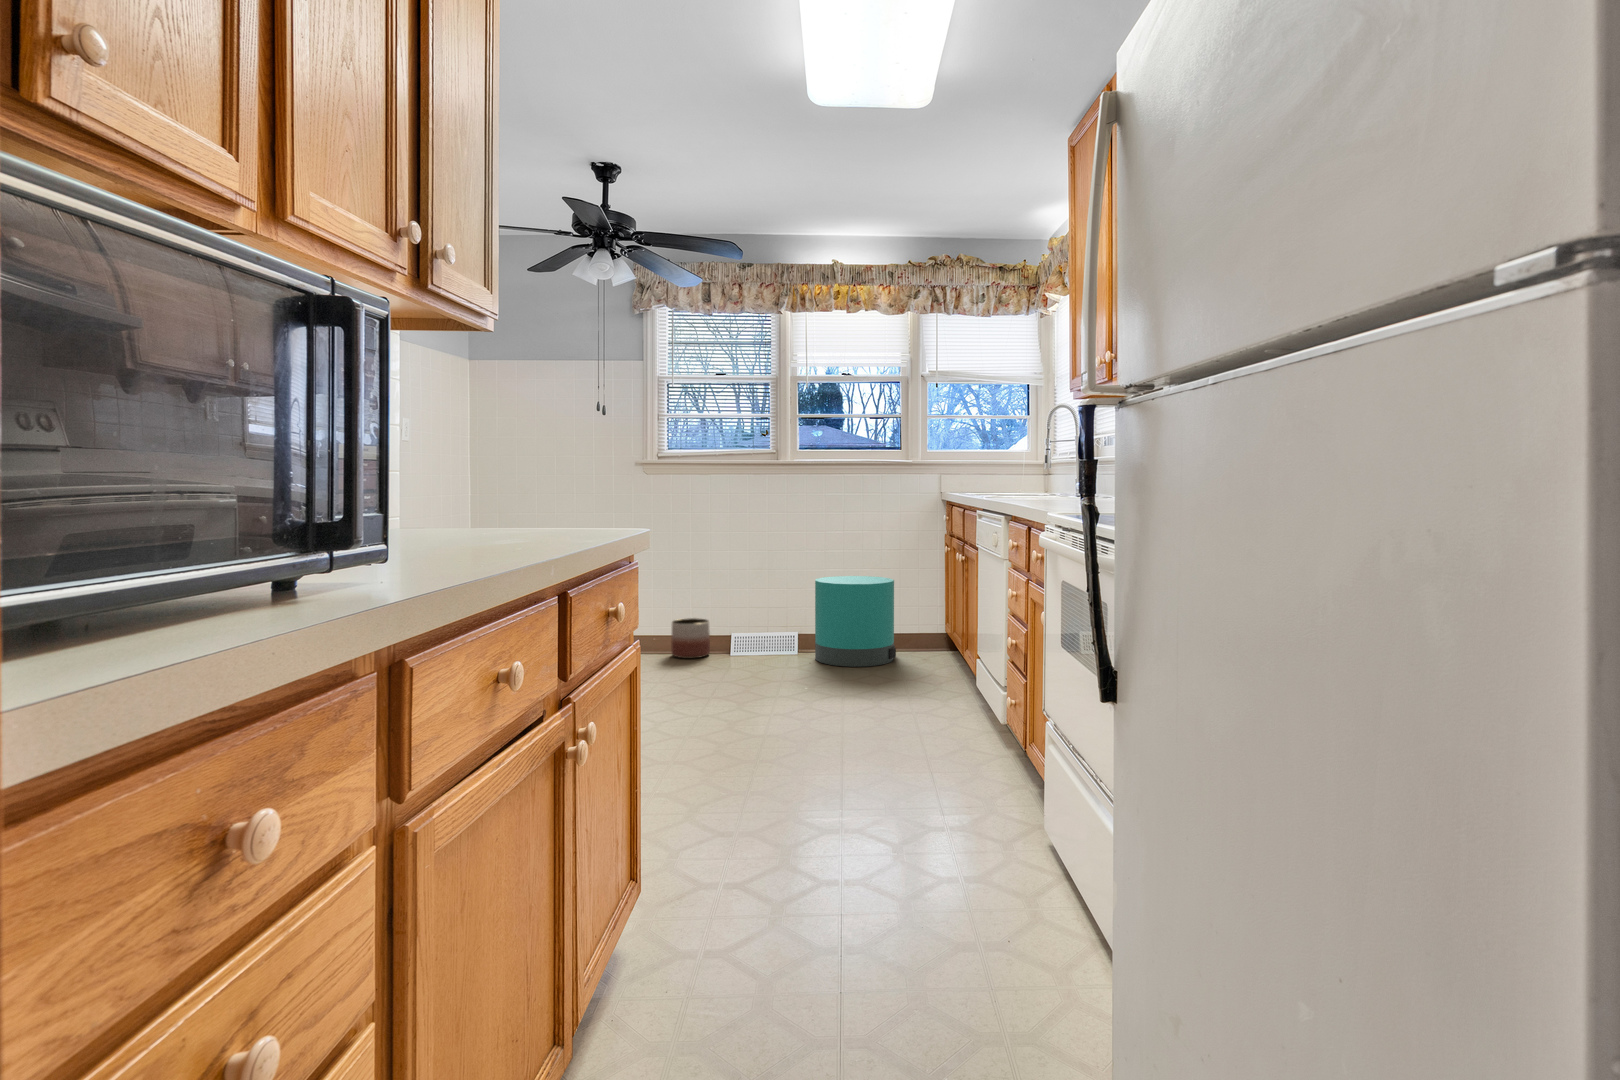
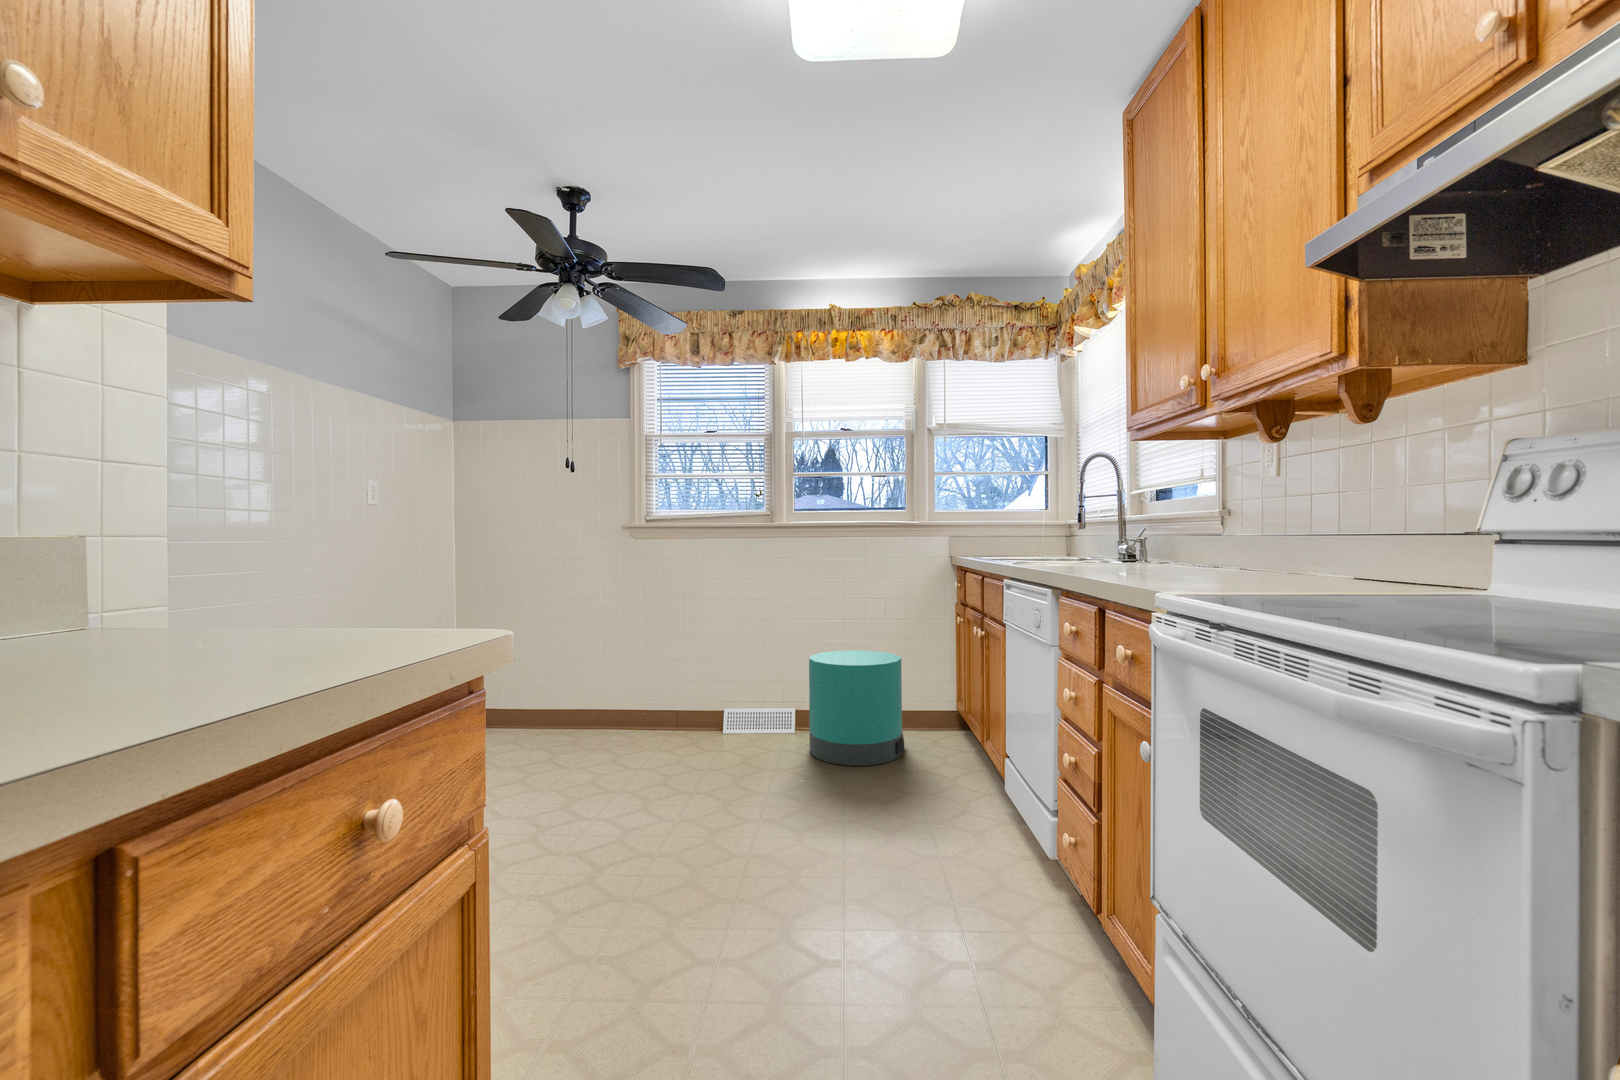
planter: present [671,618,710,658] -> none [649,697,693,747]

